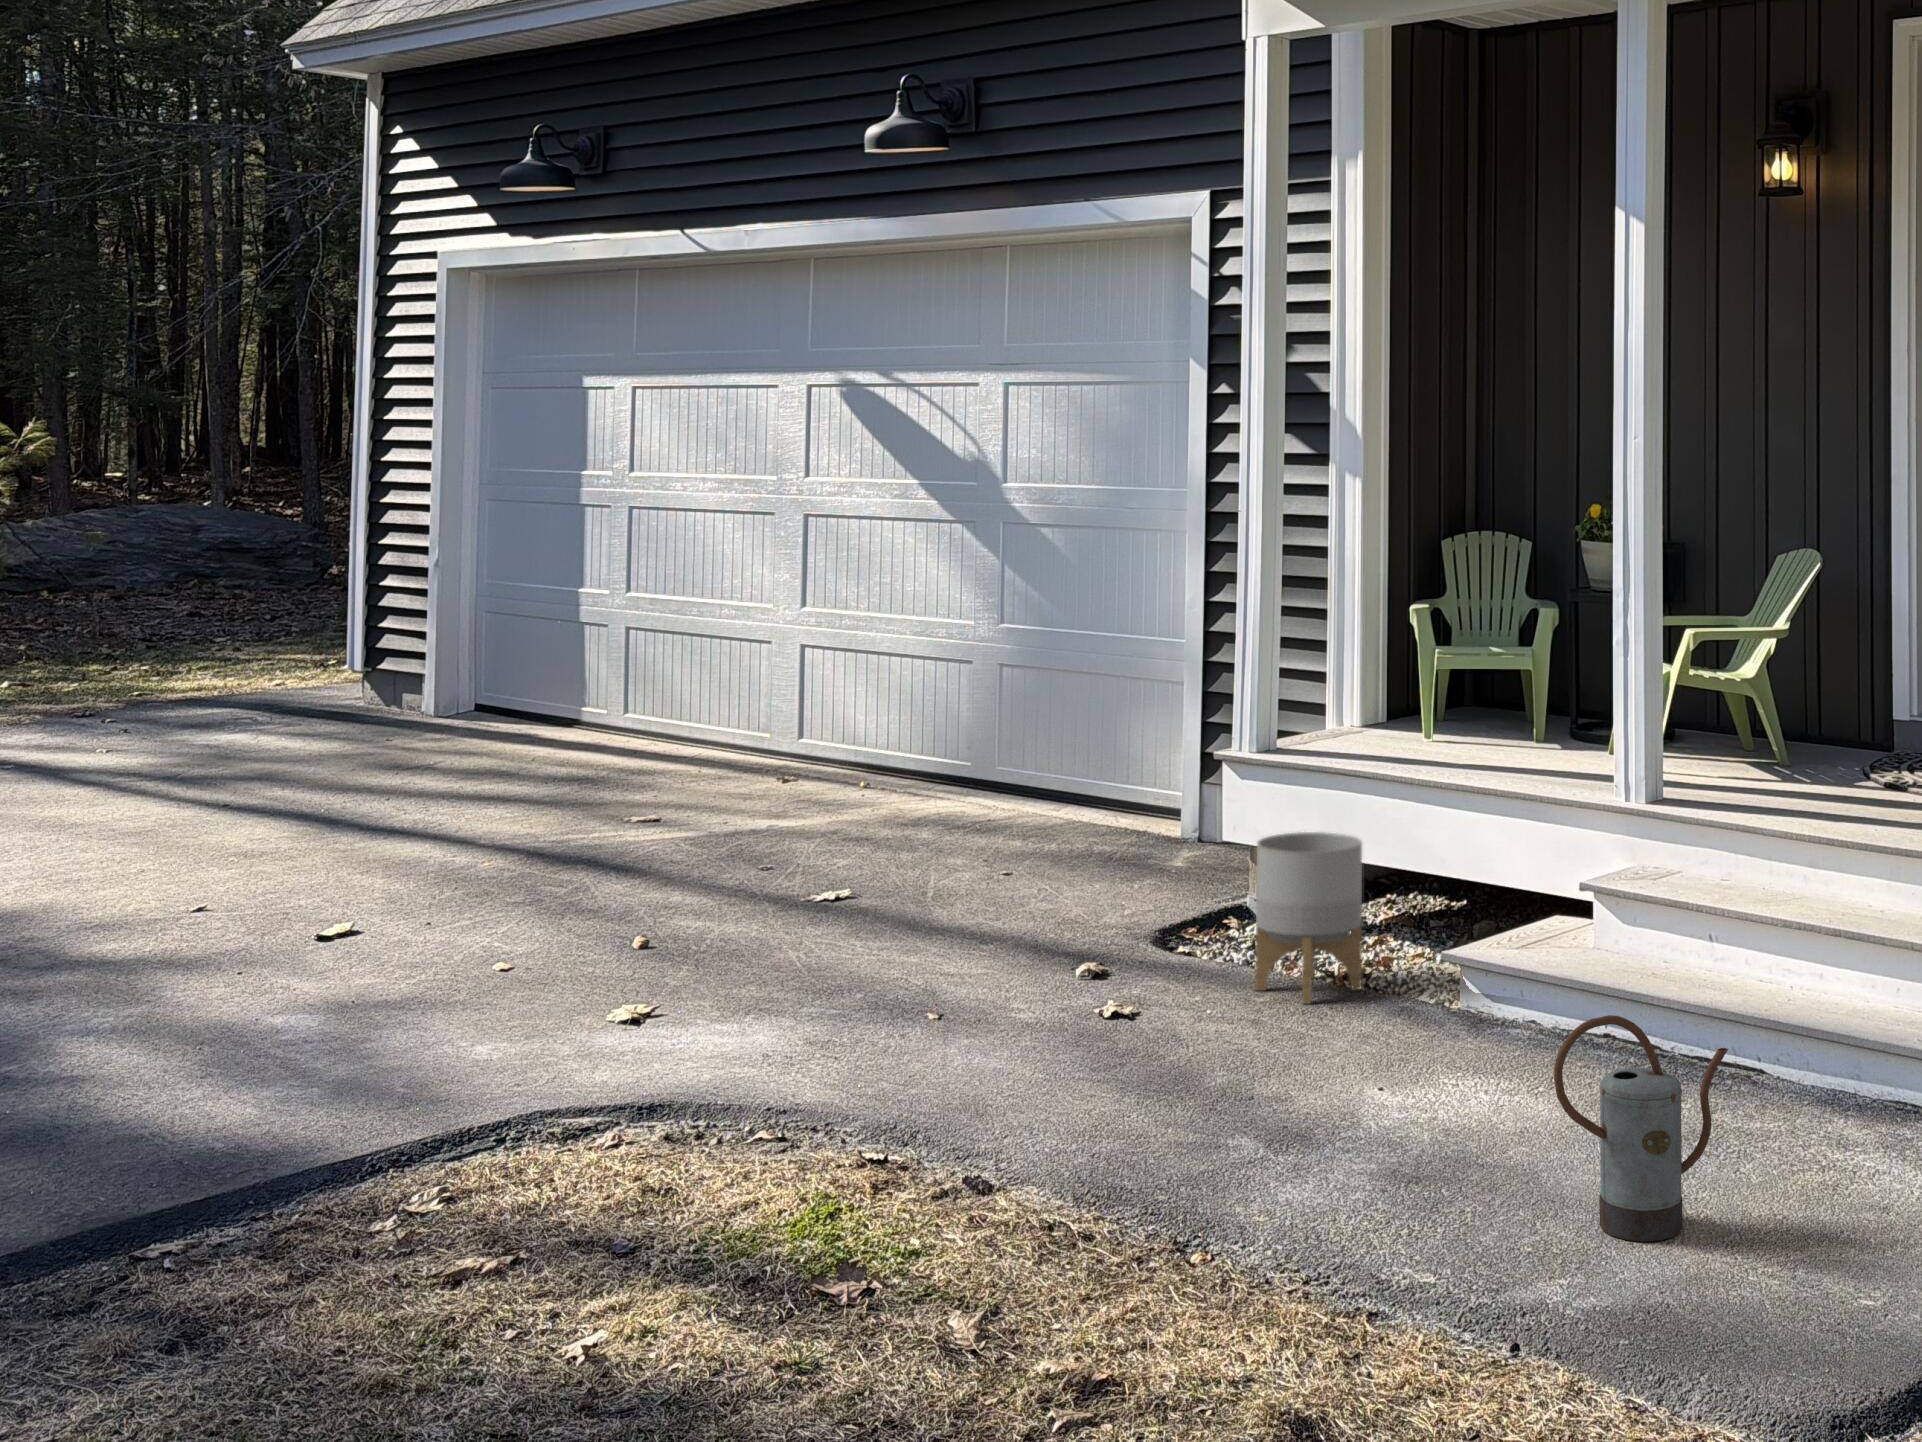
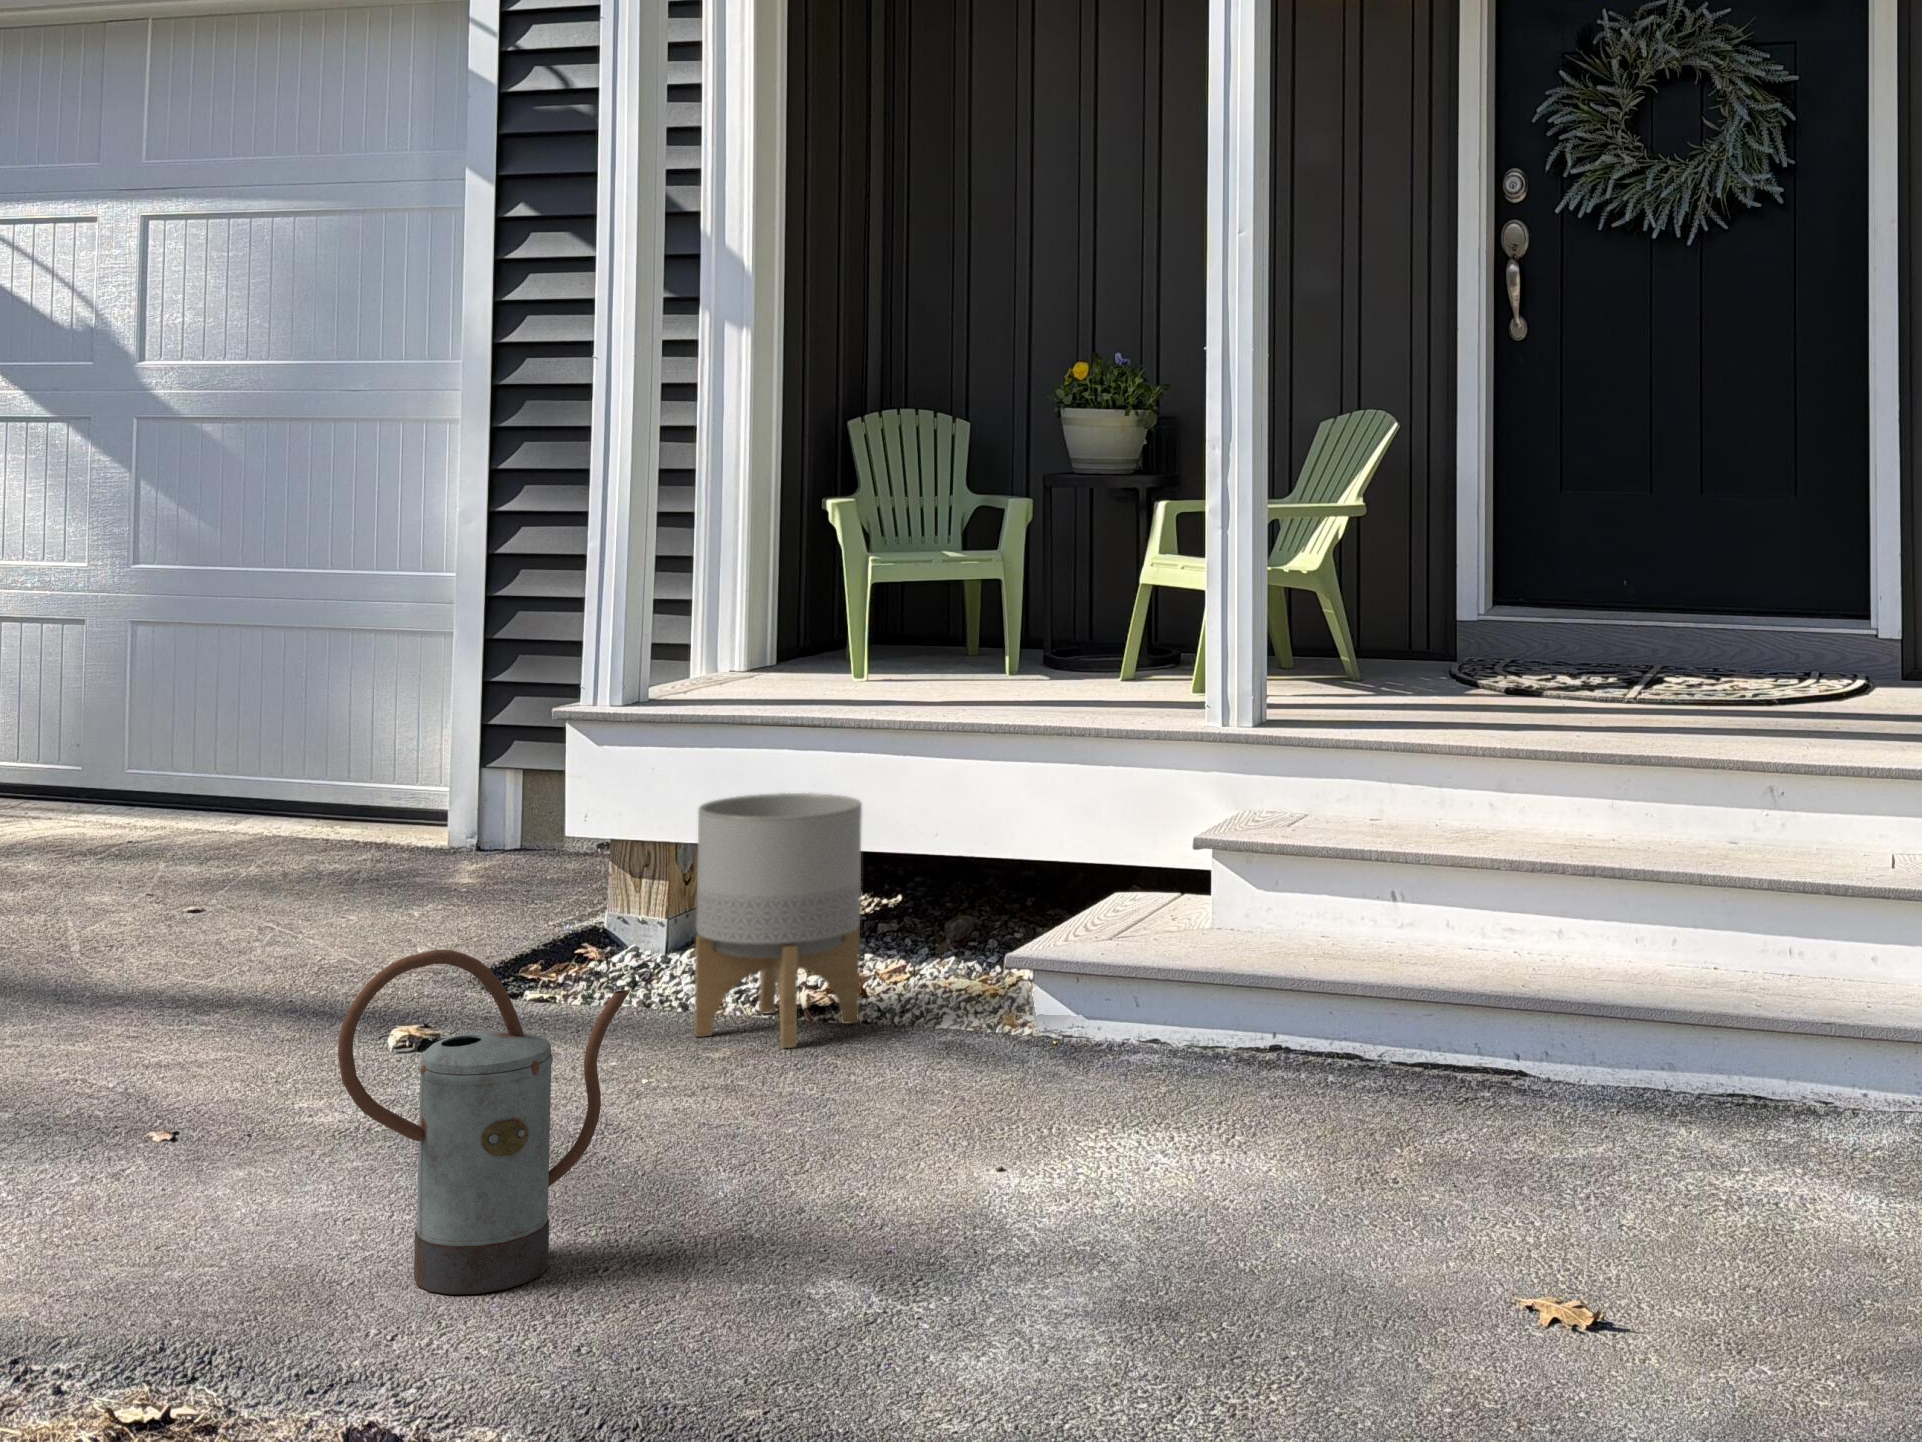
watering can: present [1554,1015,1728,1242] -> present [338,950,630,1294]

